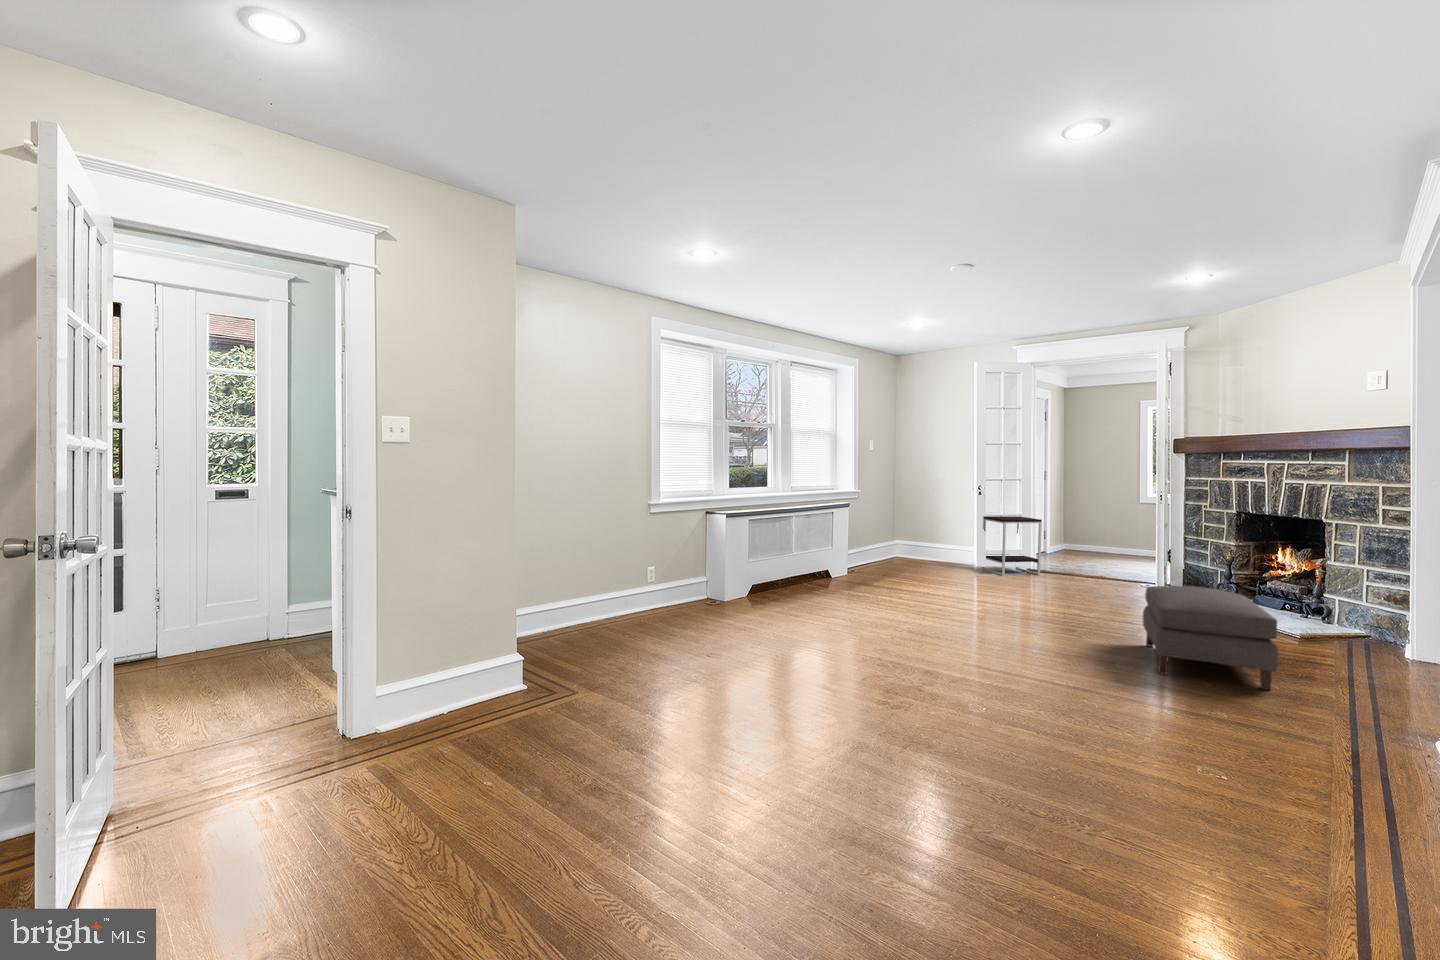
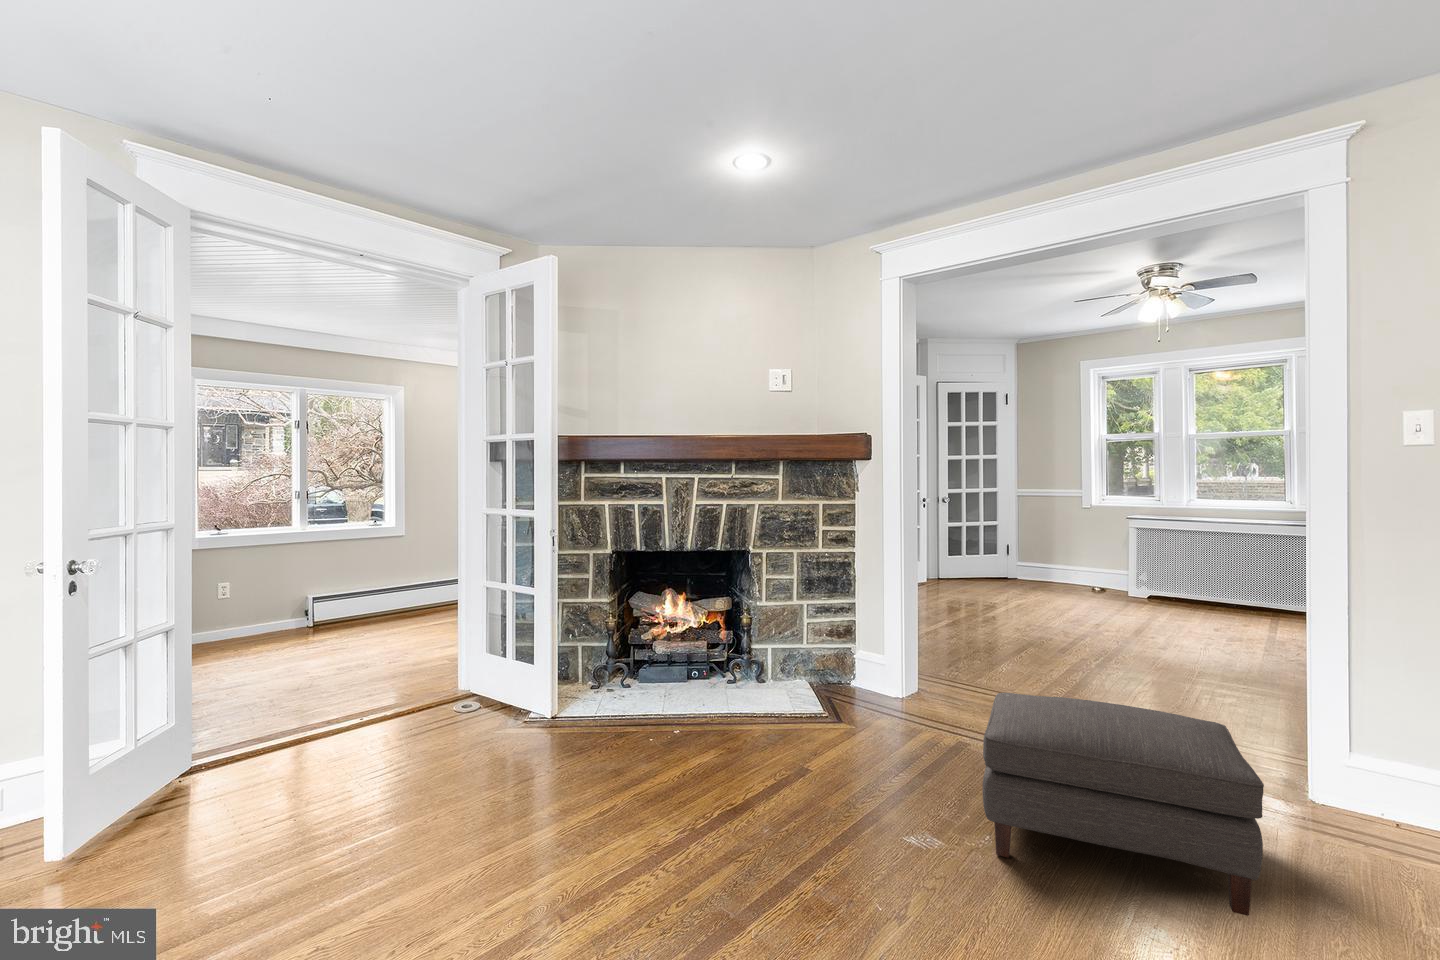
side table: present [982,516,1042,576] -> none [106,635,297,852]

